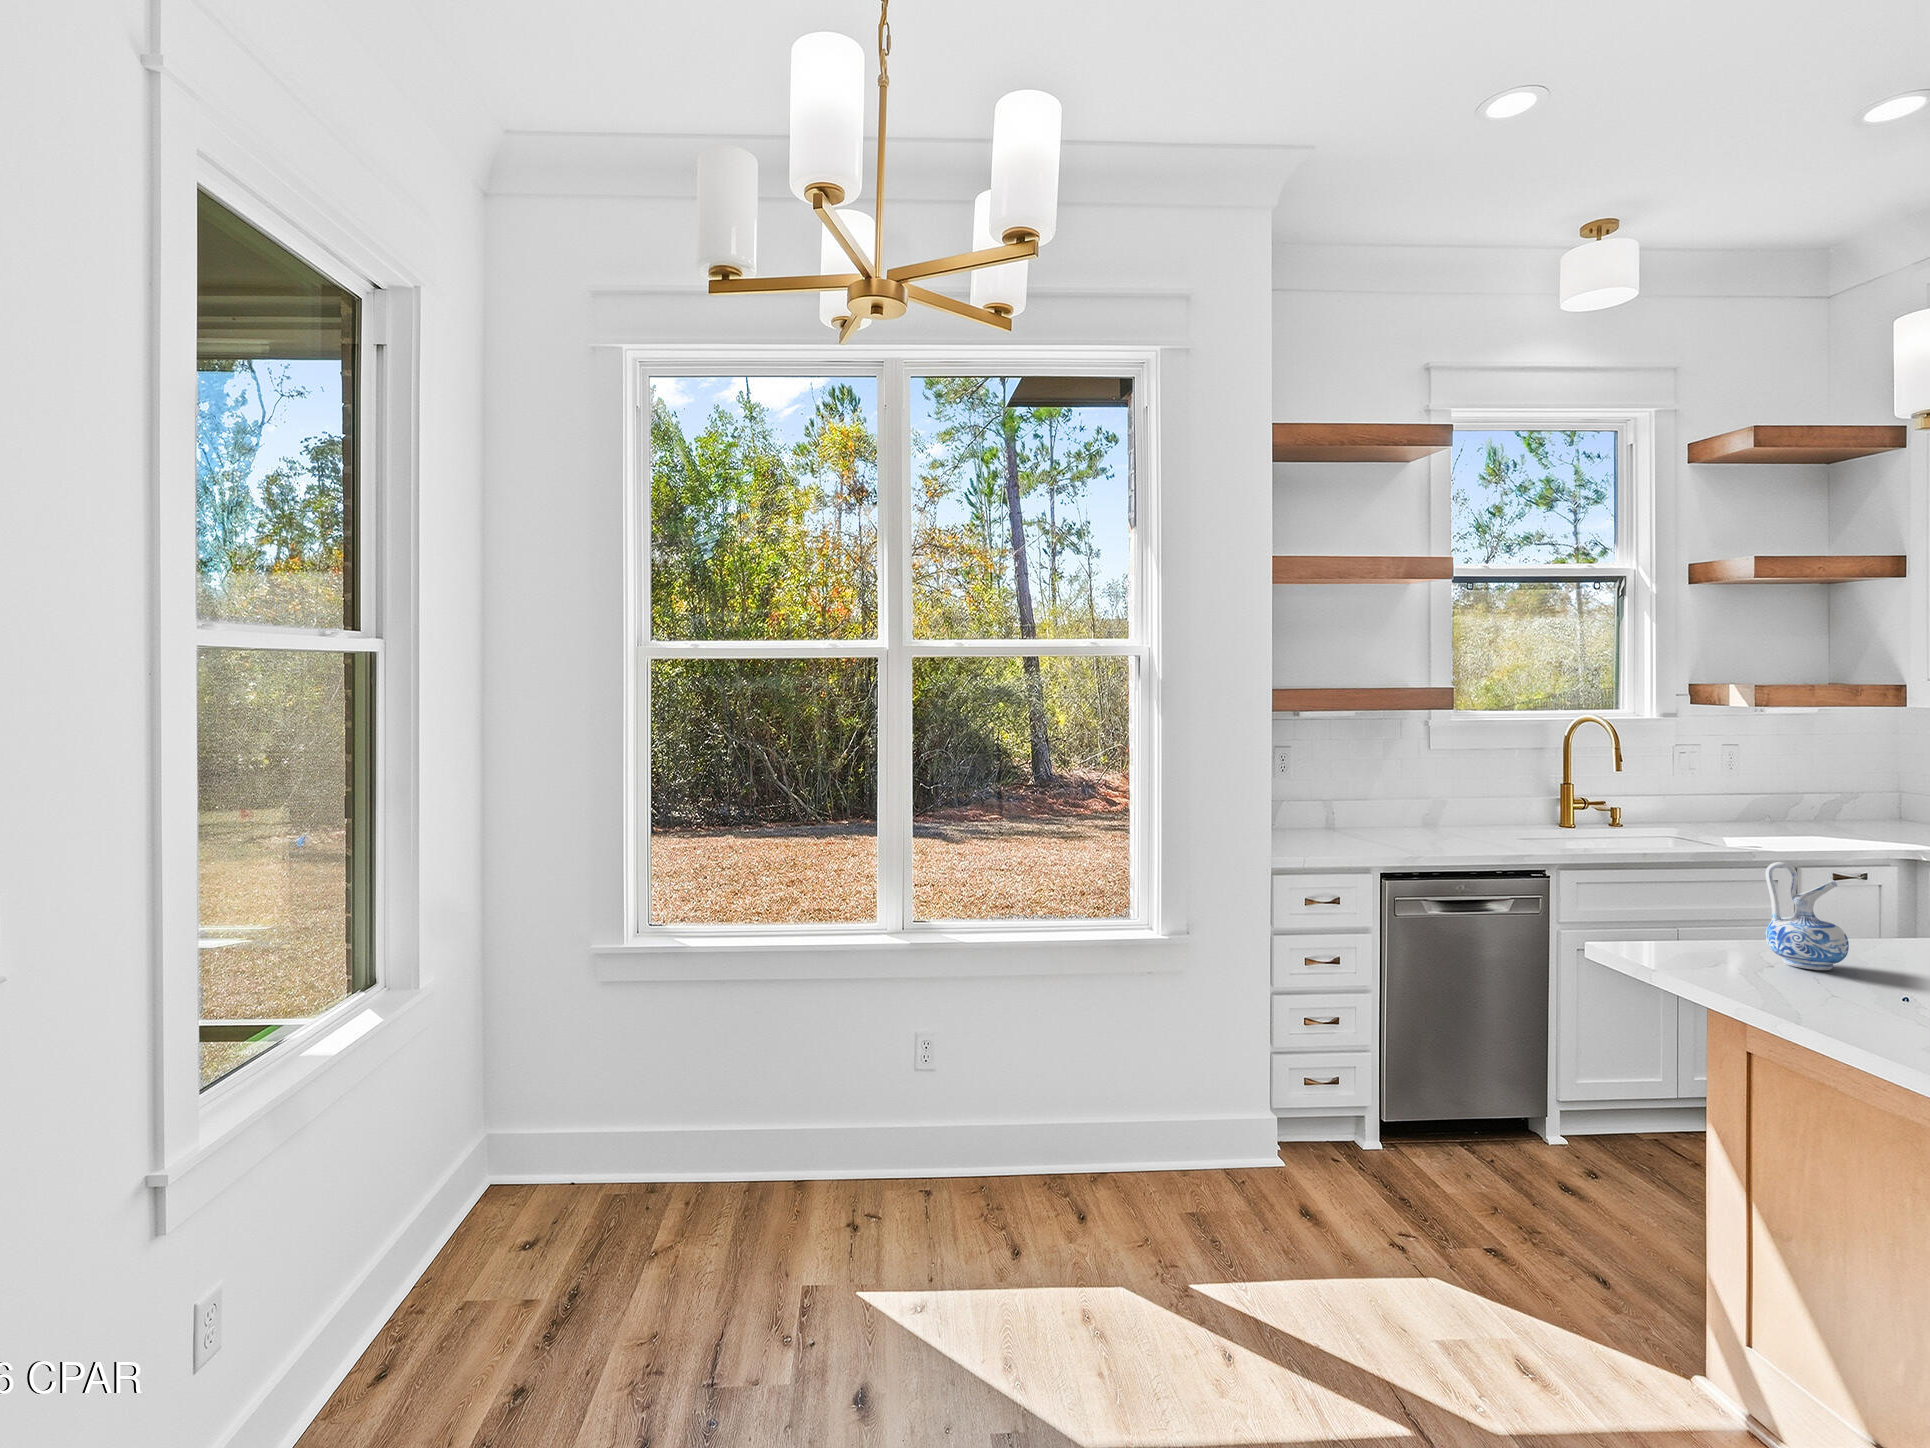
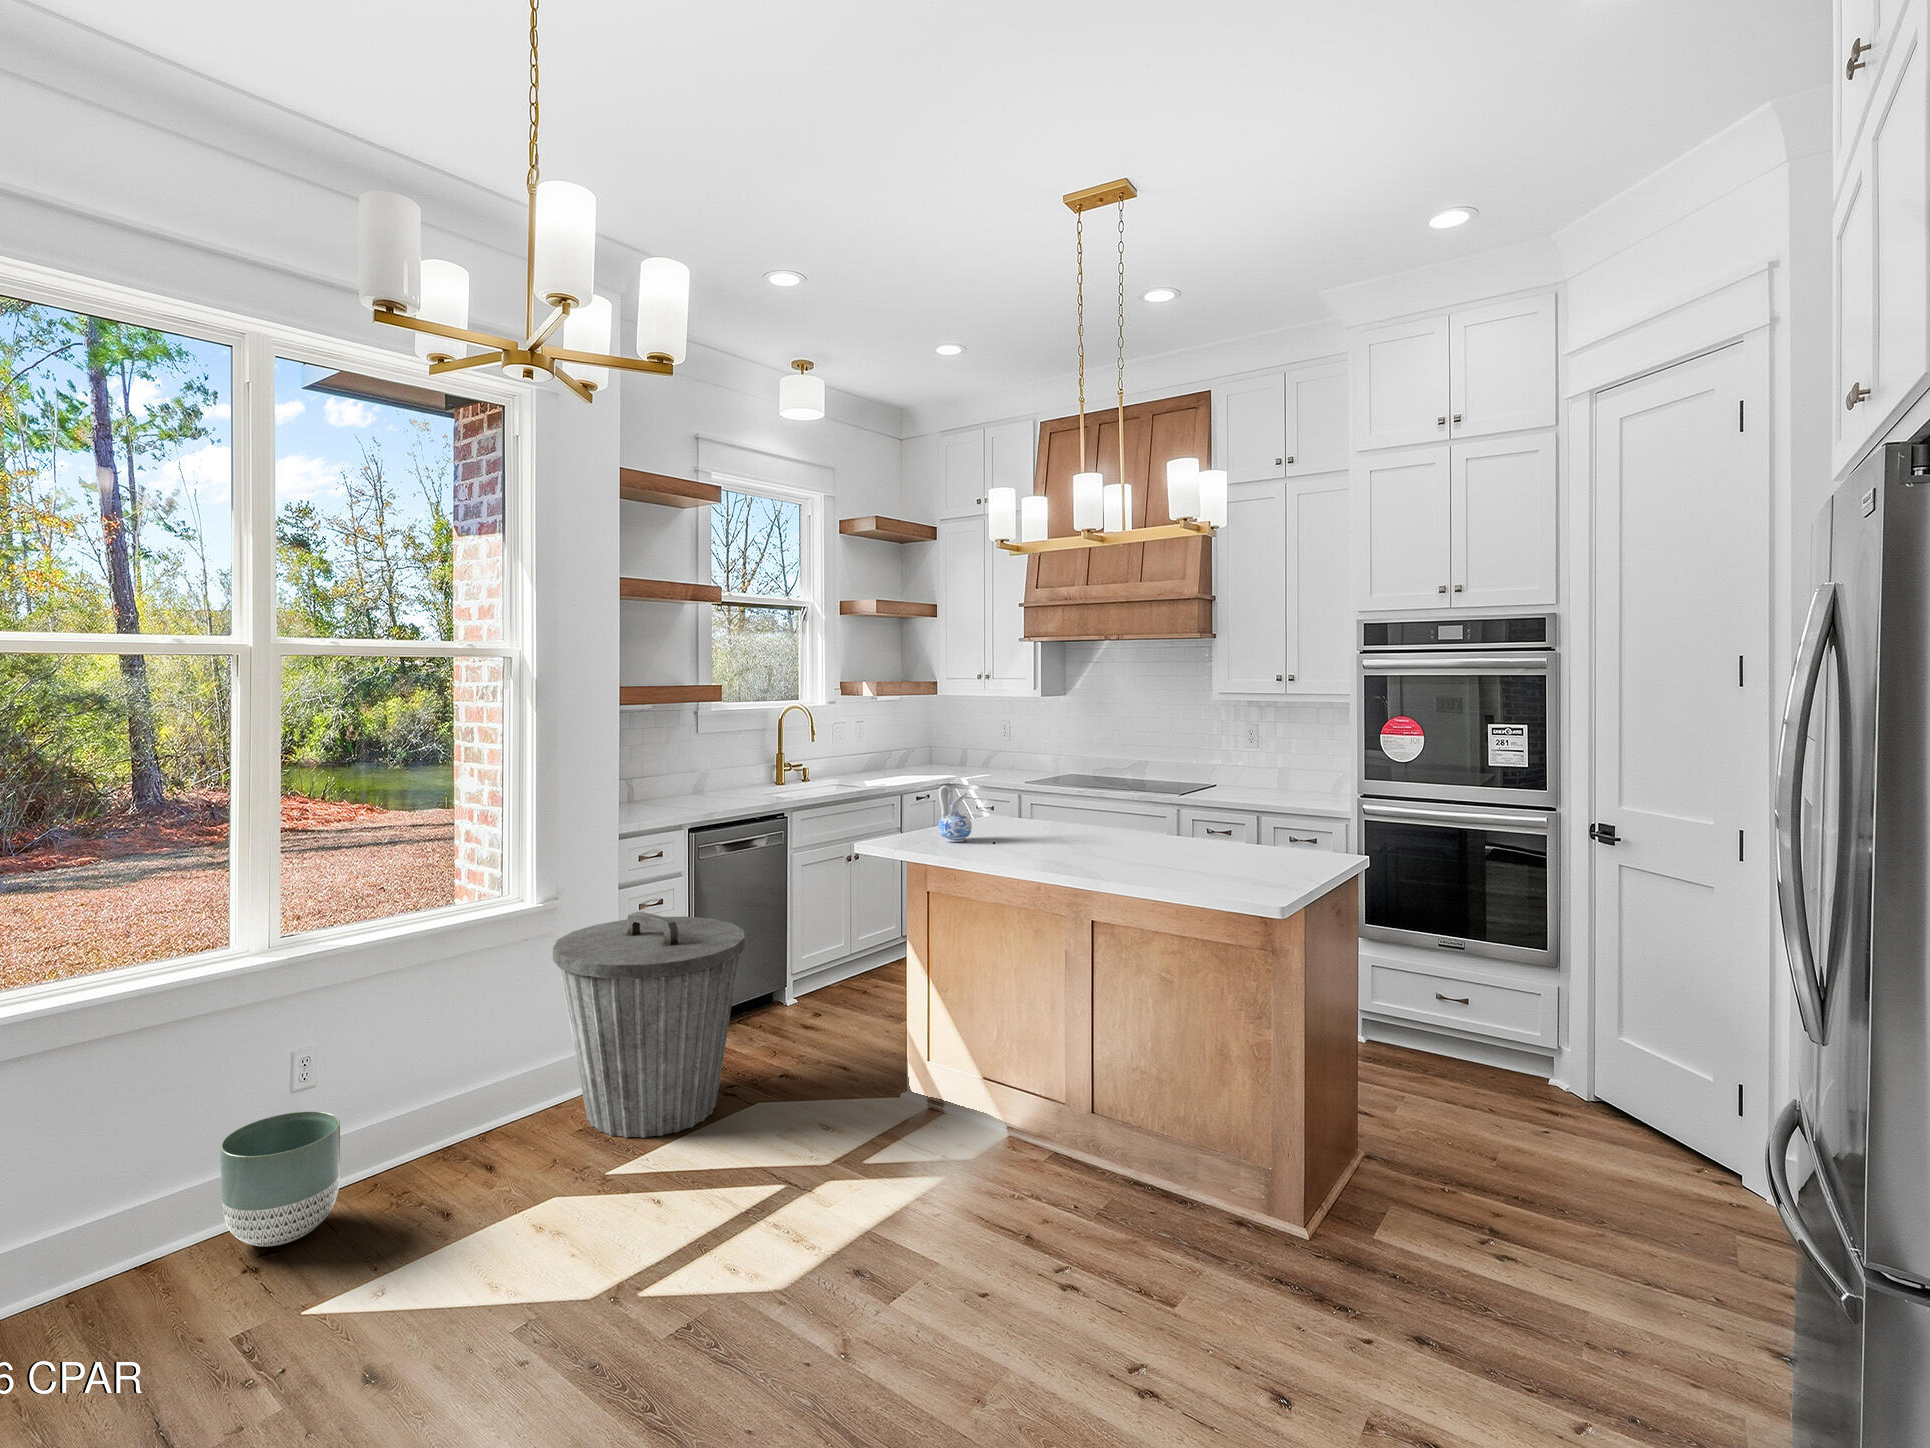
trash can: none [1162,966,1418,1273] -> present [553,912,745,1138]
planter: none [820,1088,919,1219] -> present [220,1111,340,1247]

